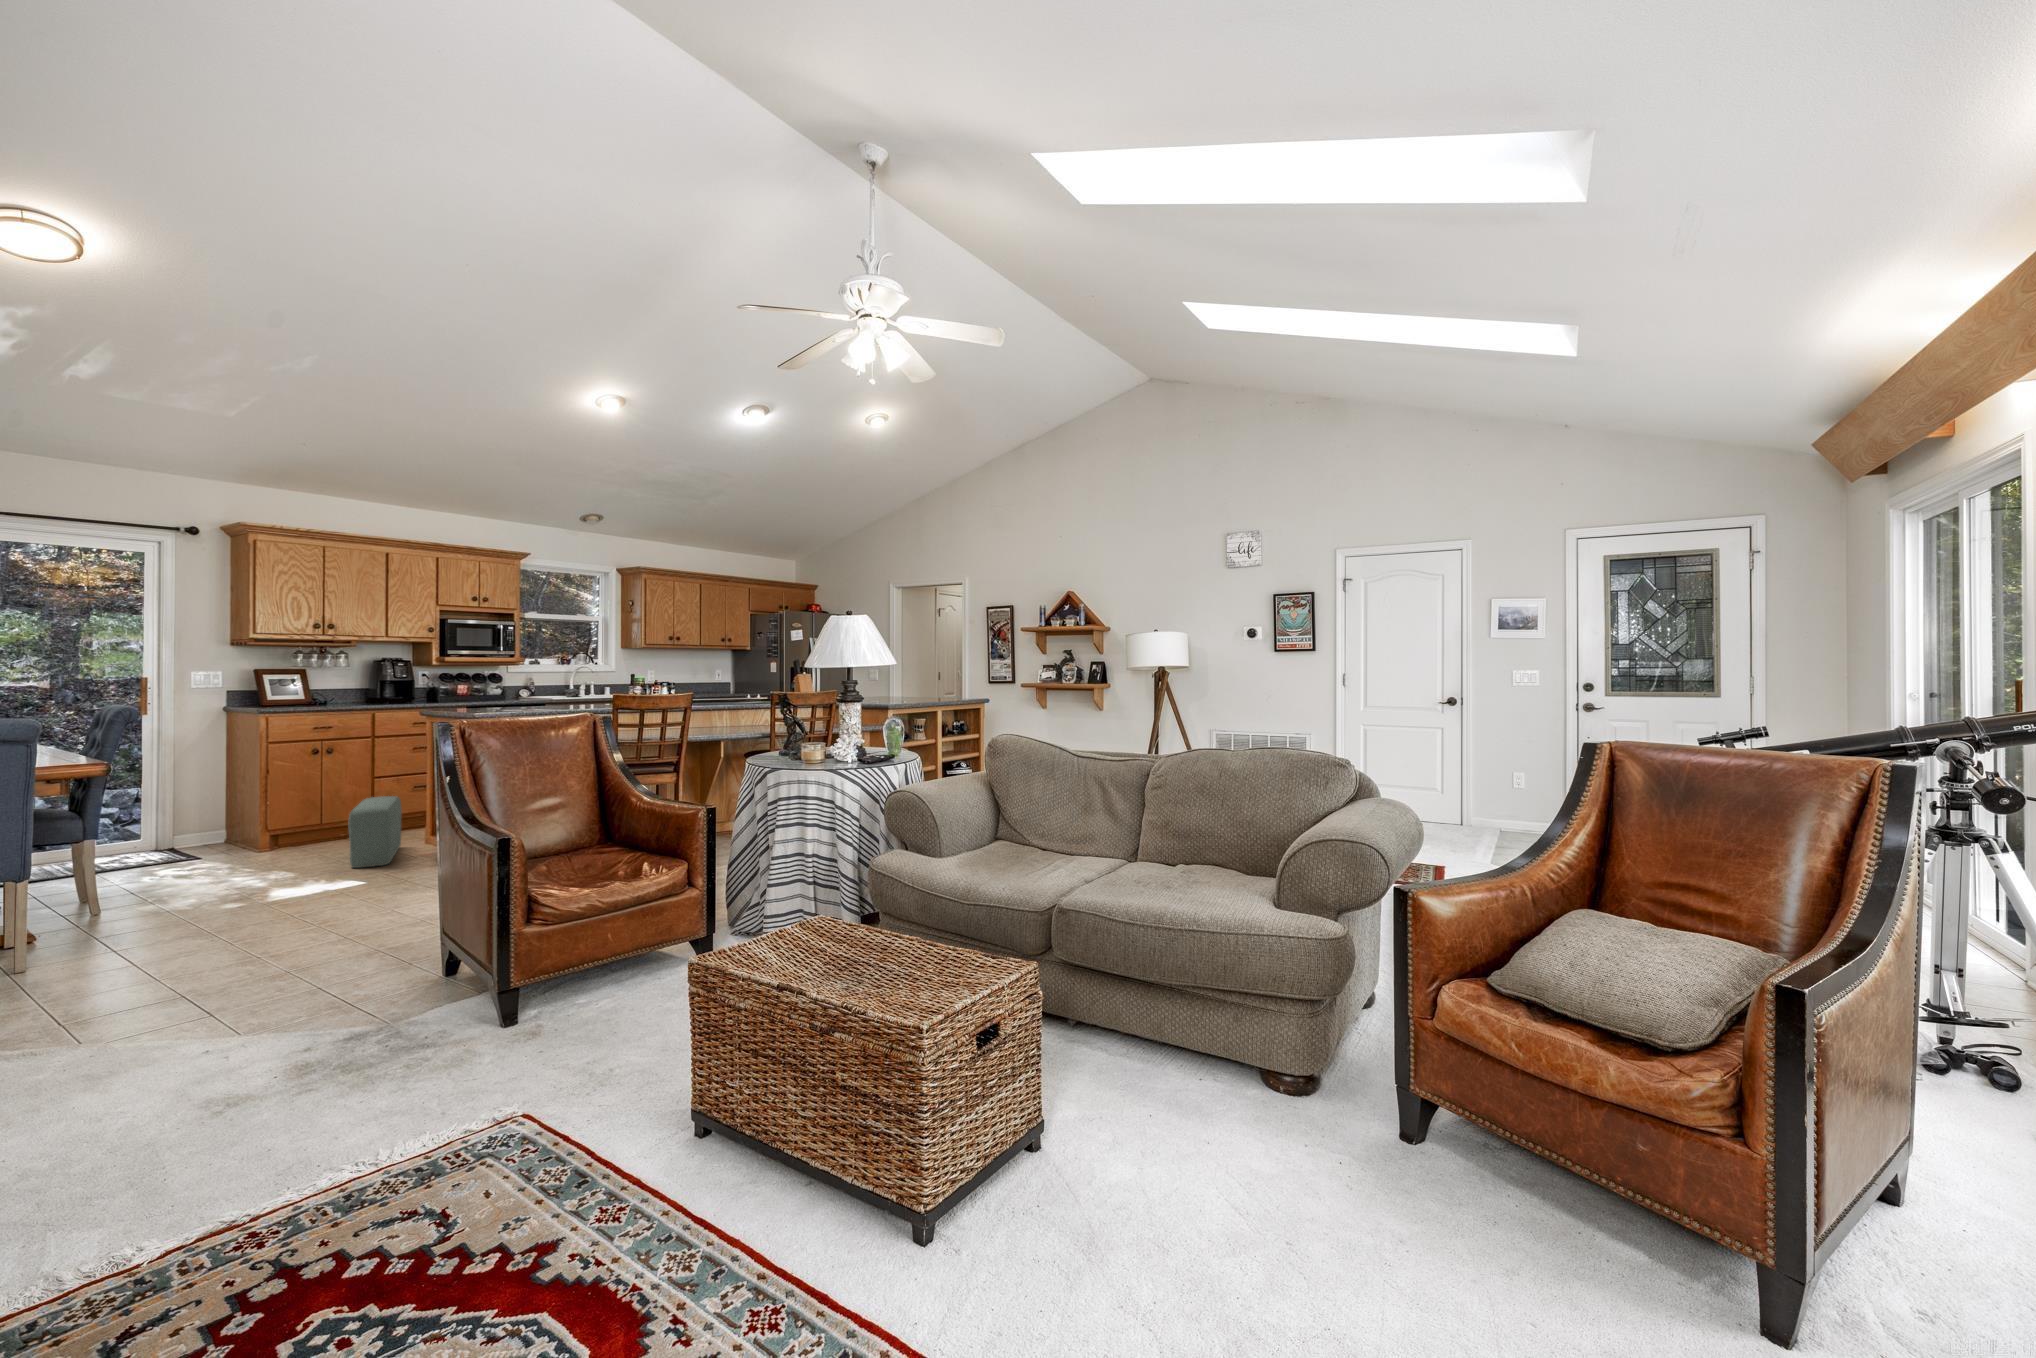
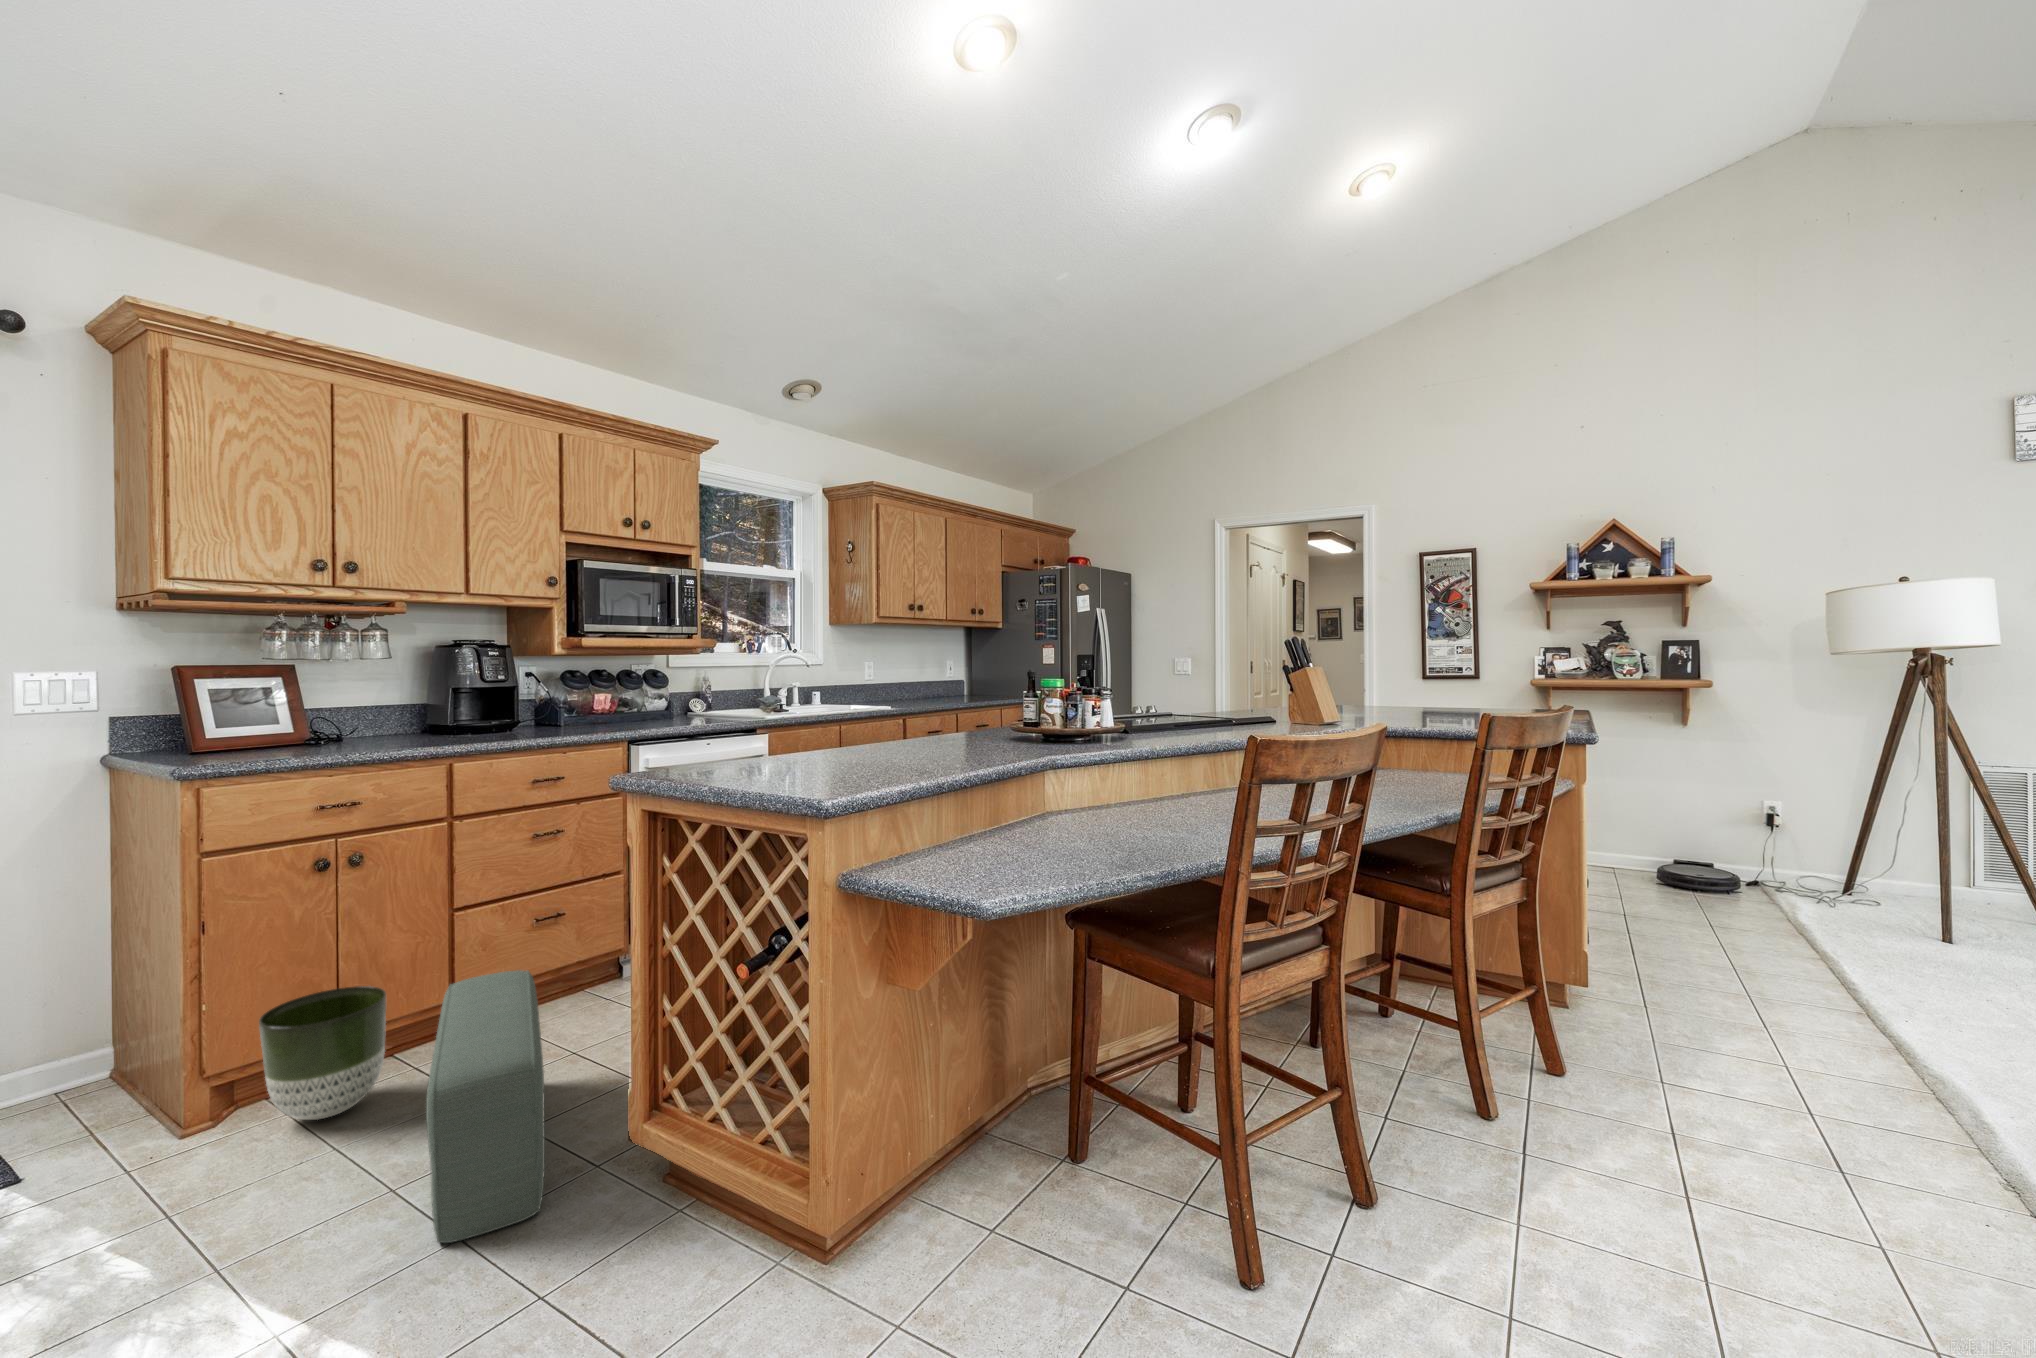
planter: none [290,804,340,851] -> present [259,986,386,1120]

